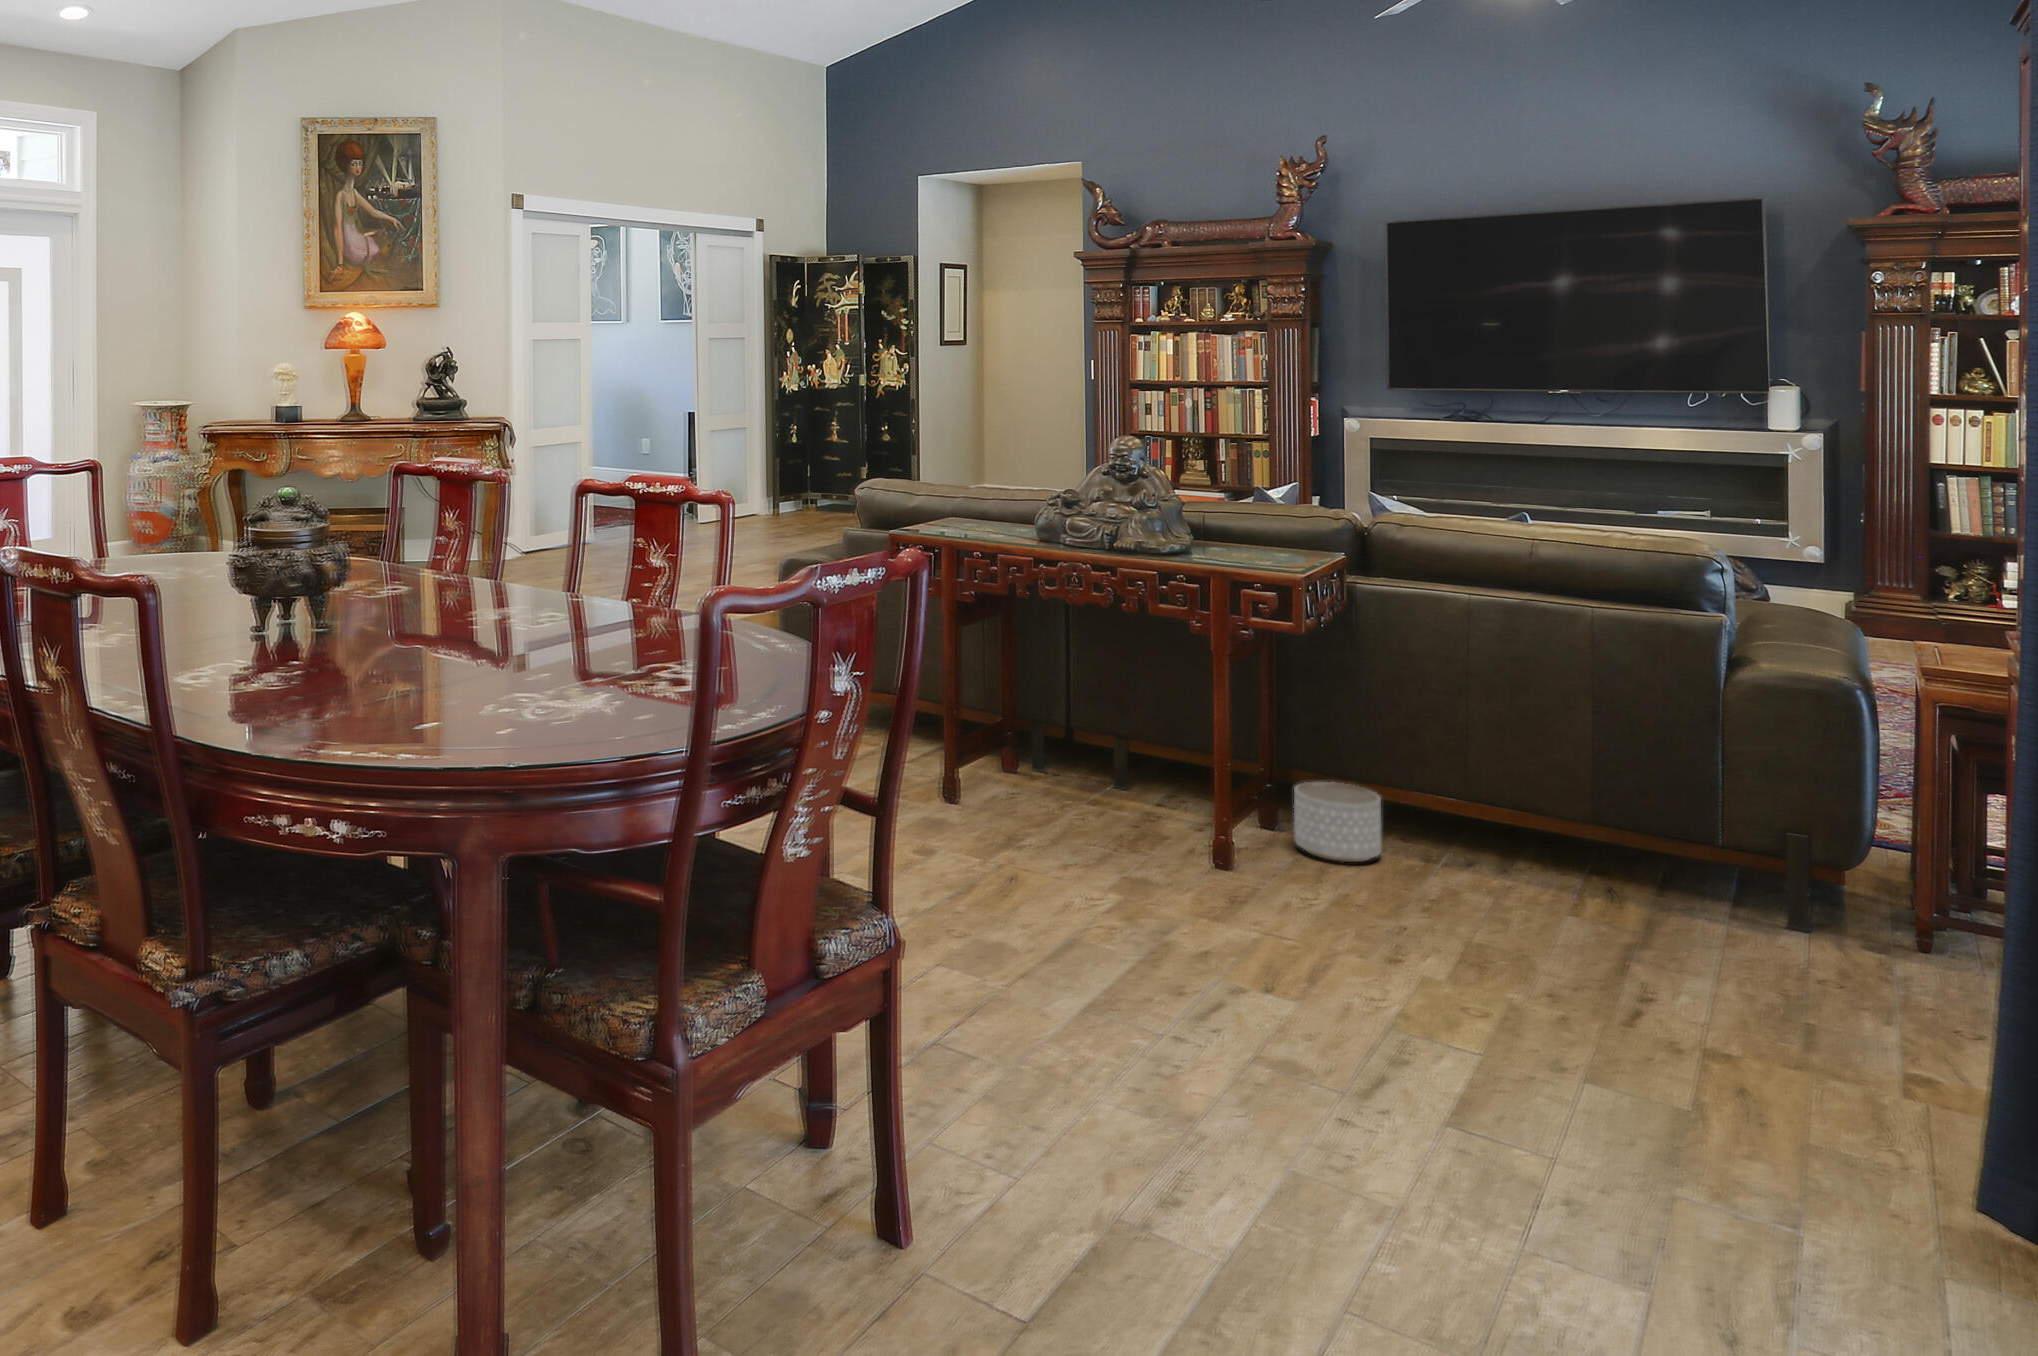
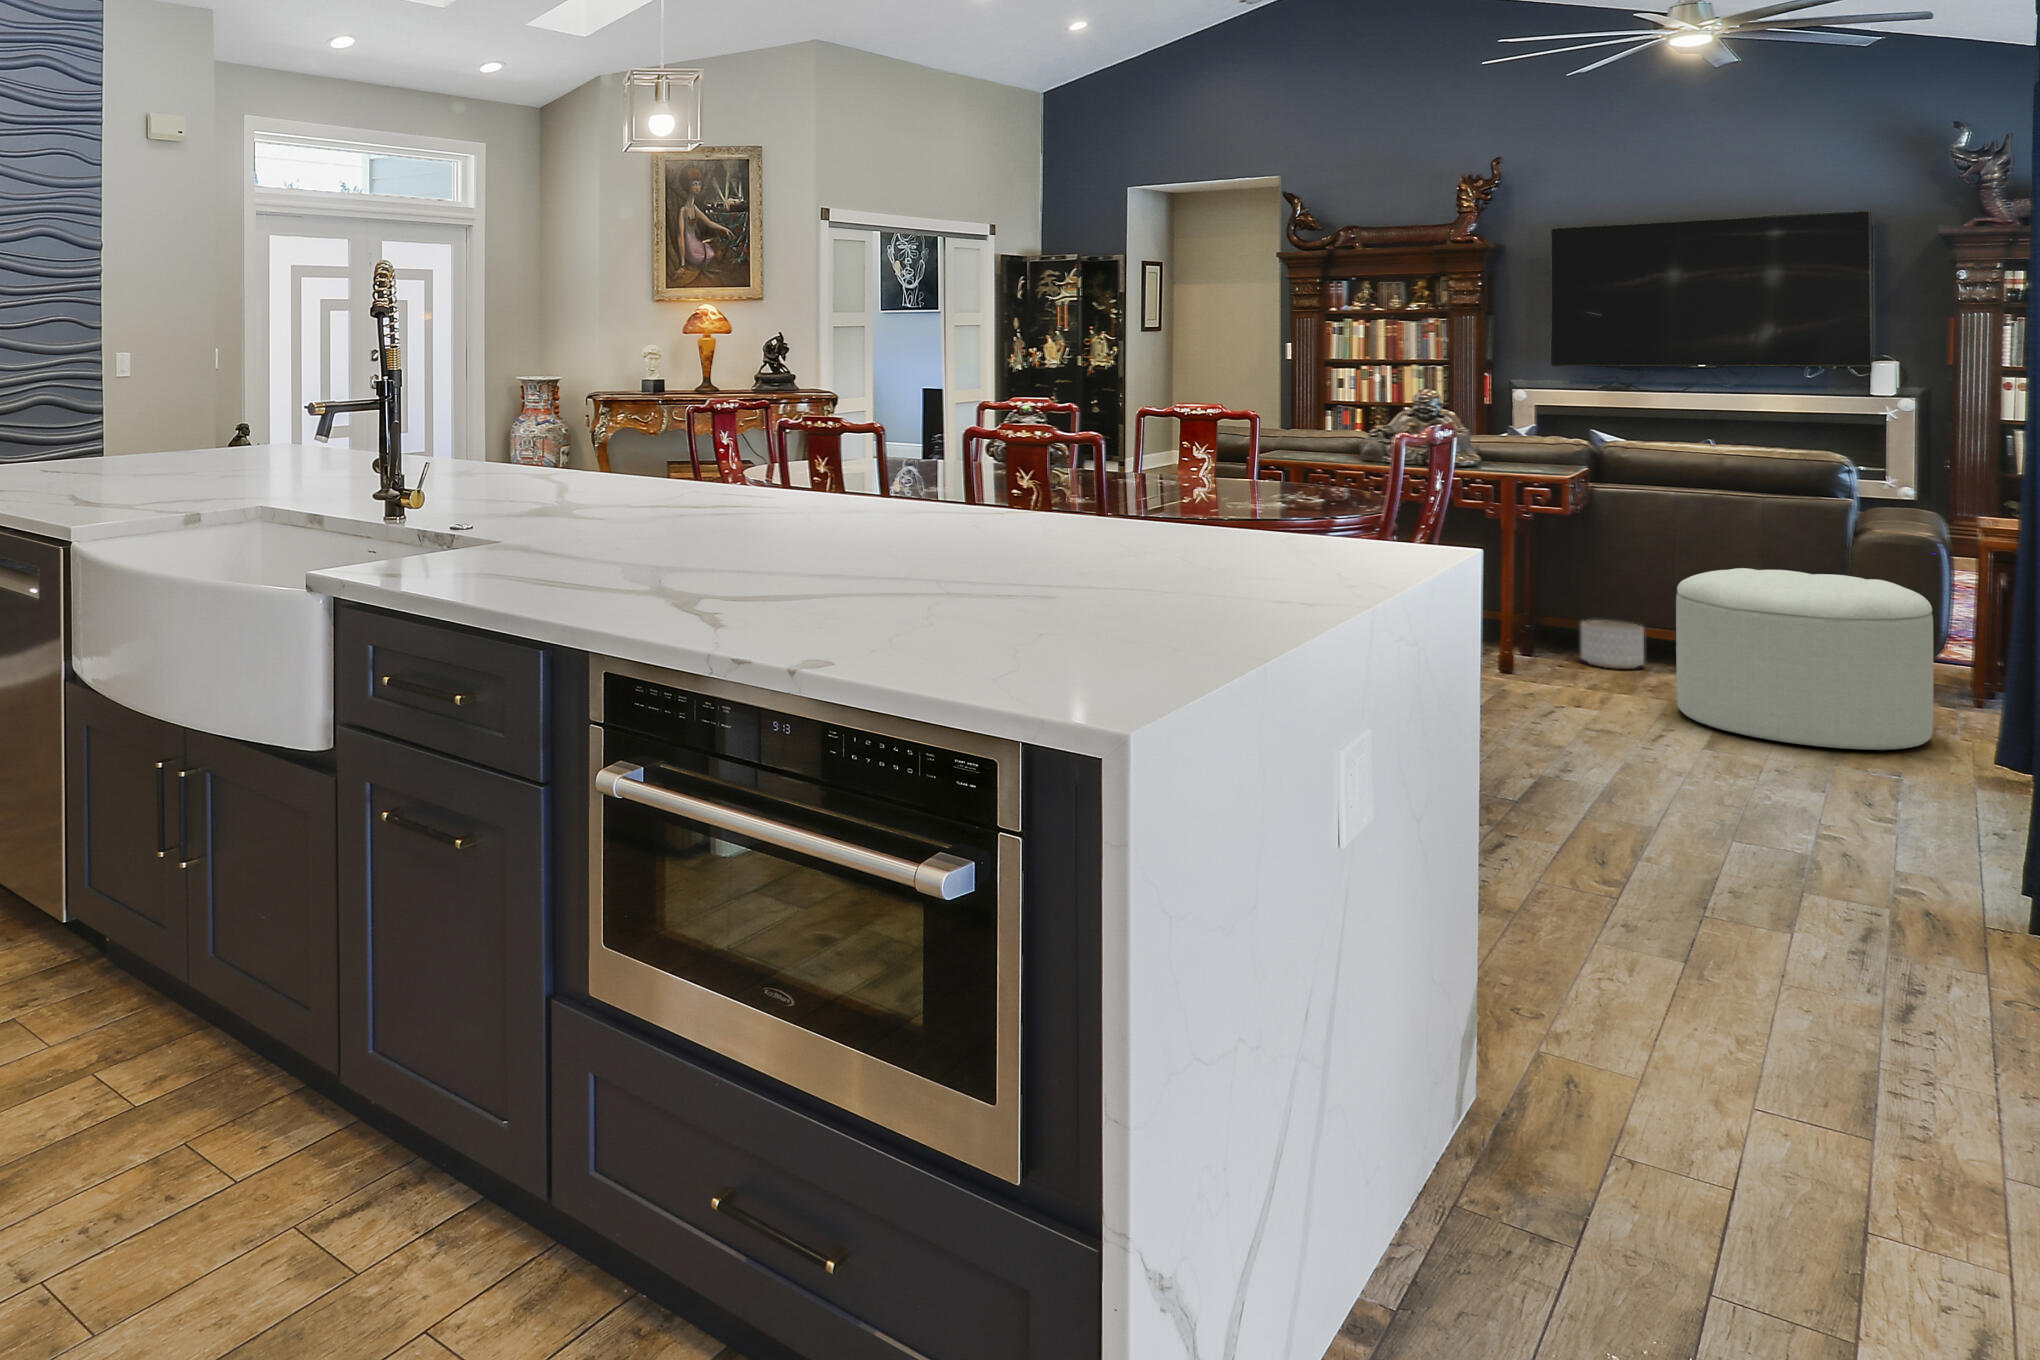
ottoman: none [1386,733,1778,1079] -> present [1676,568,1933,751]

